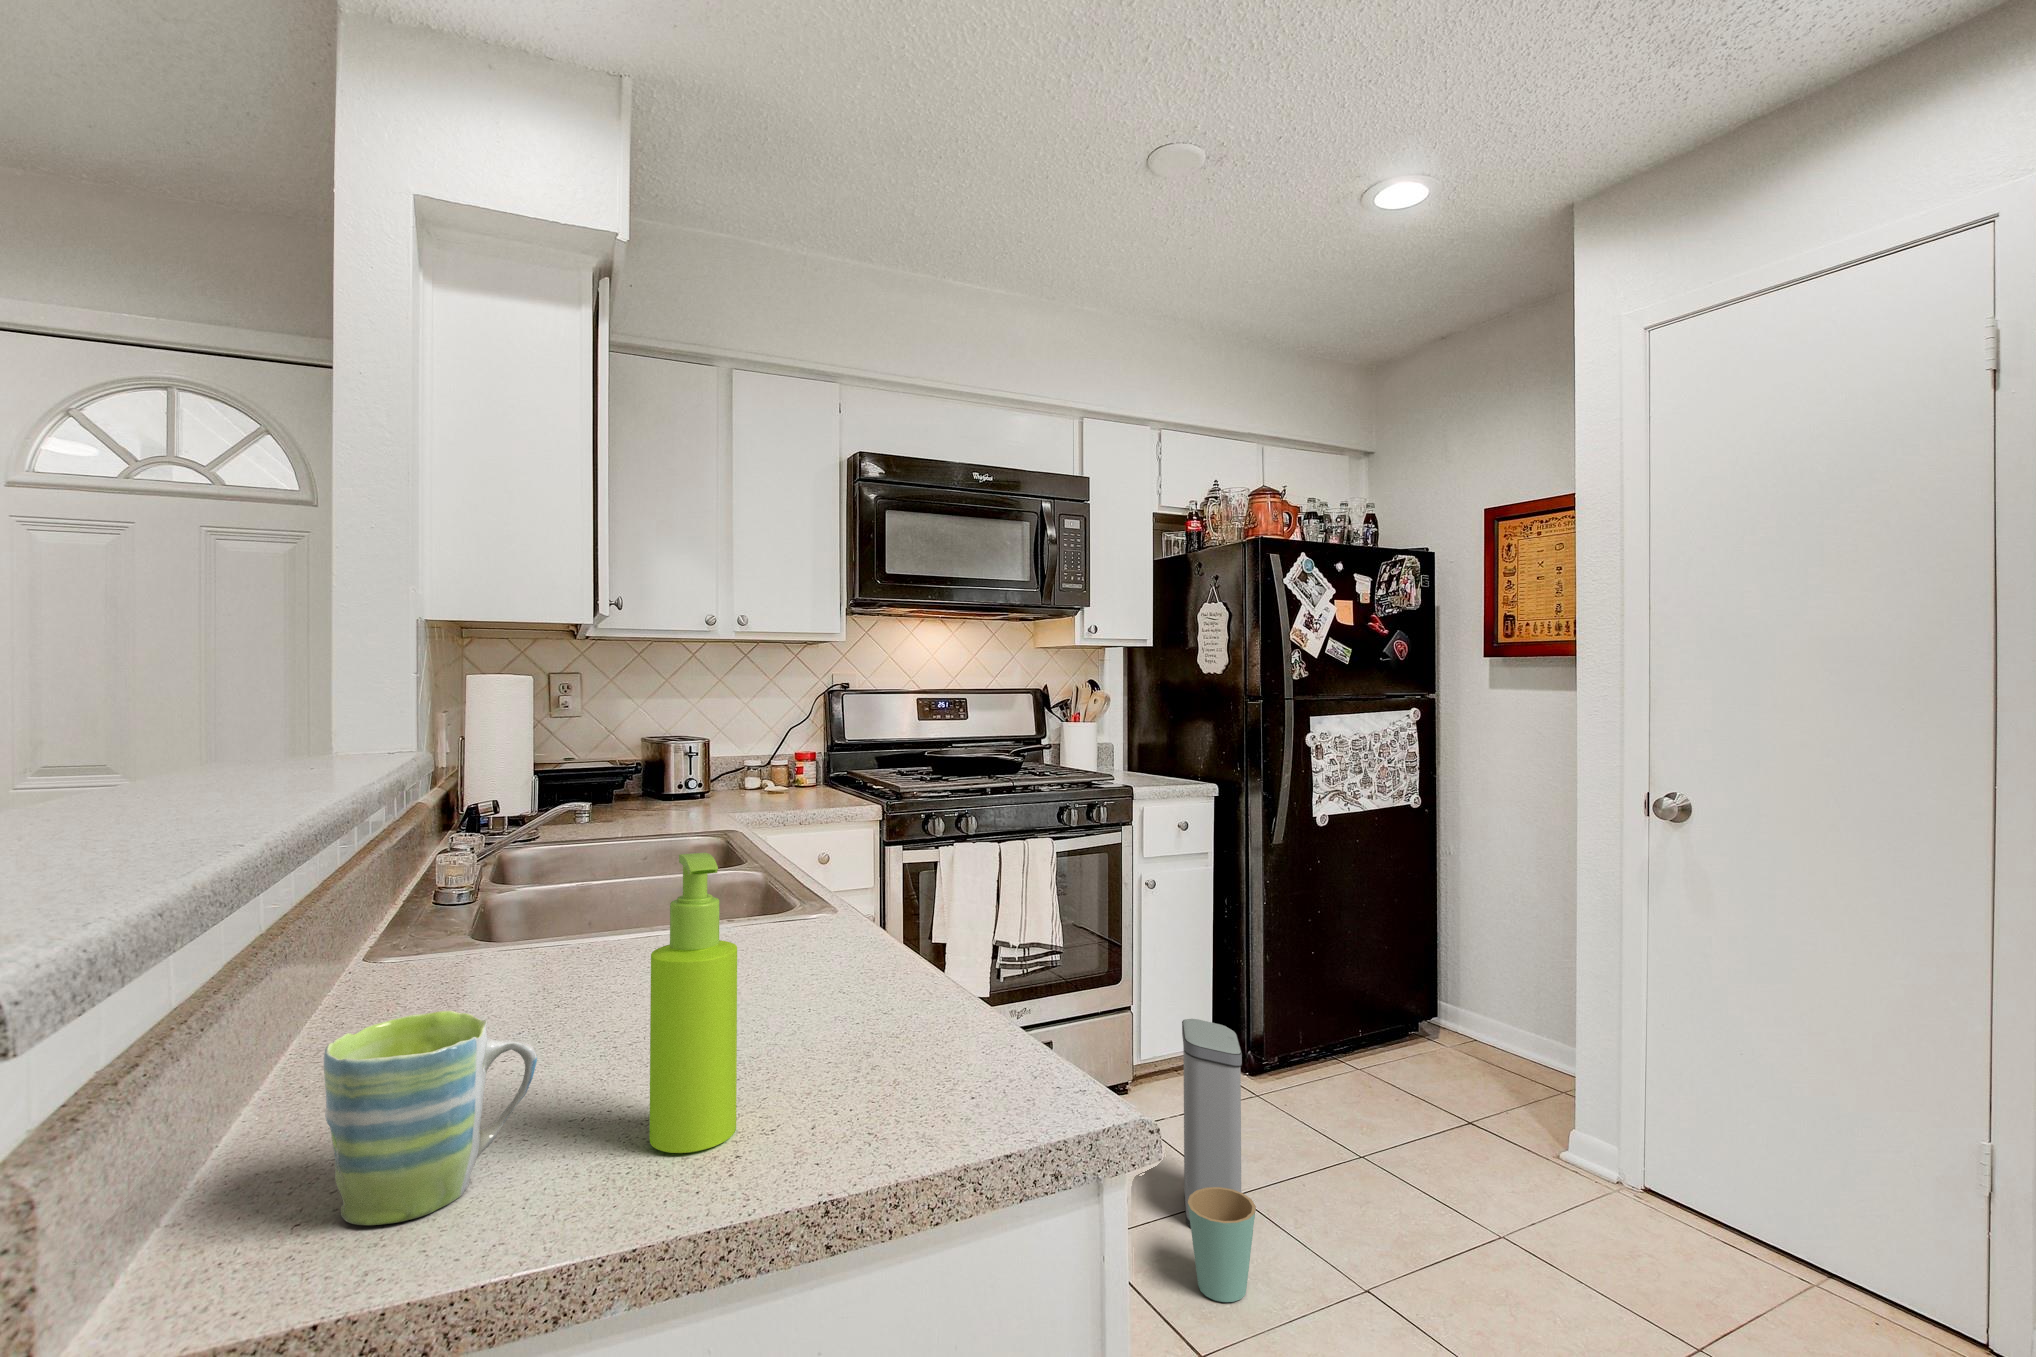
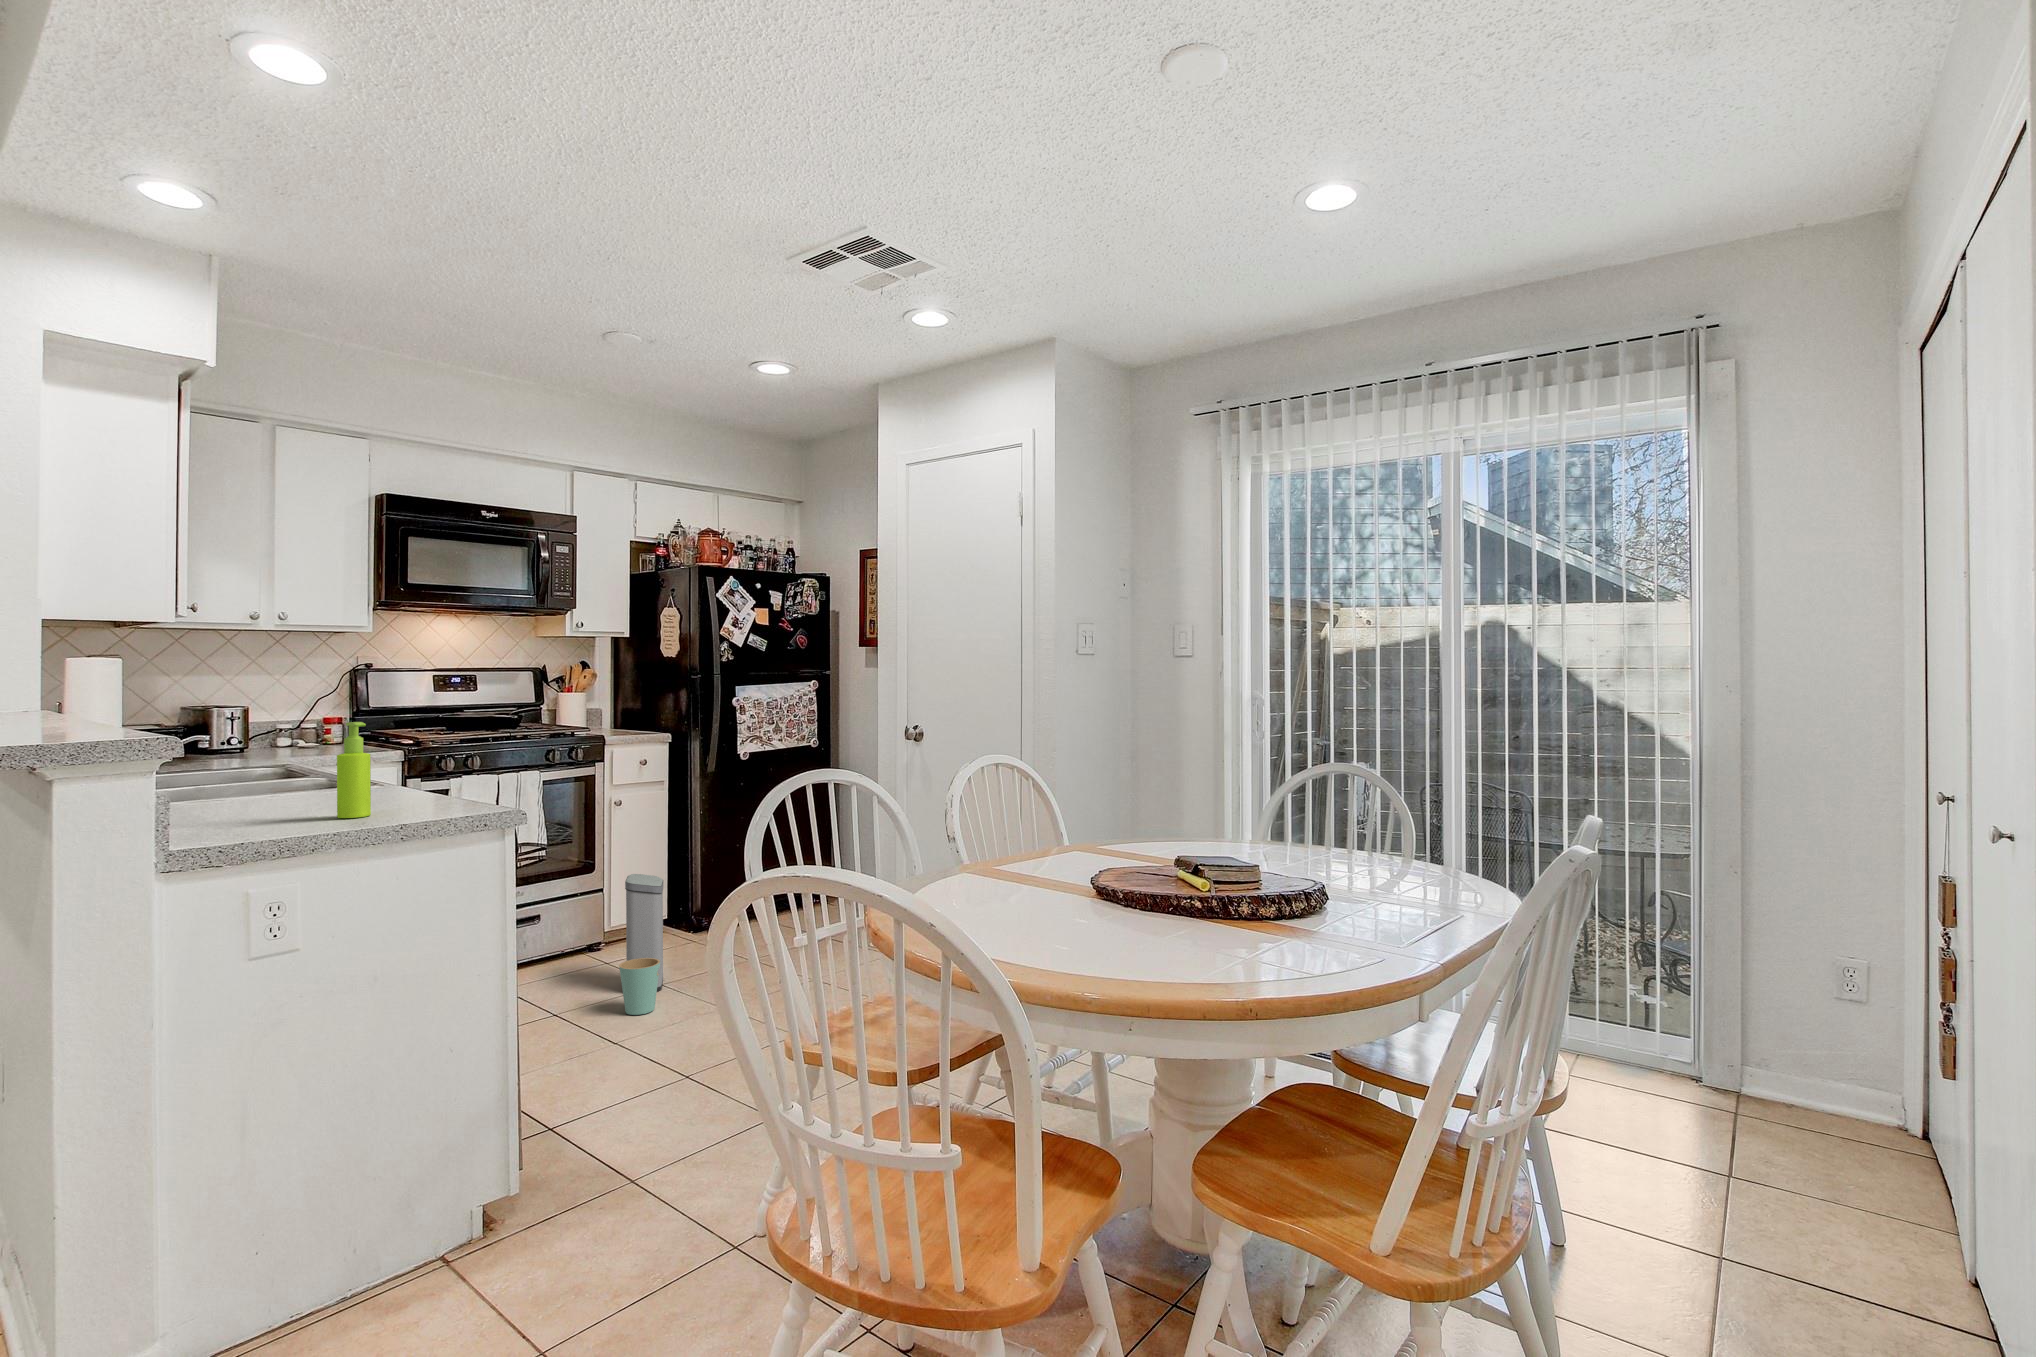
mug: present [324,1011,537,1225] -> none [223,775,293,831]

